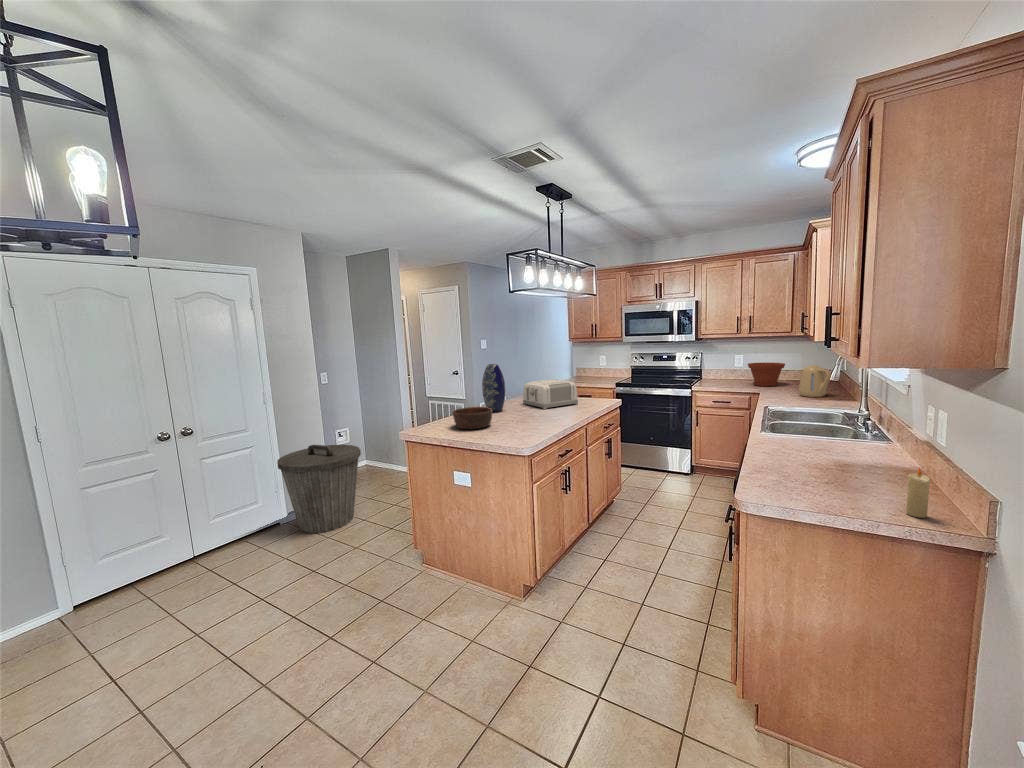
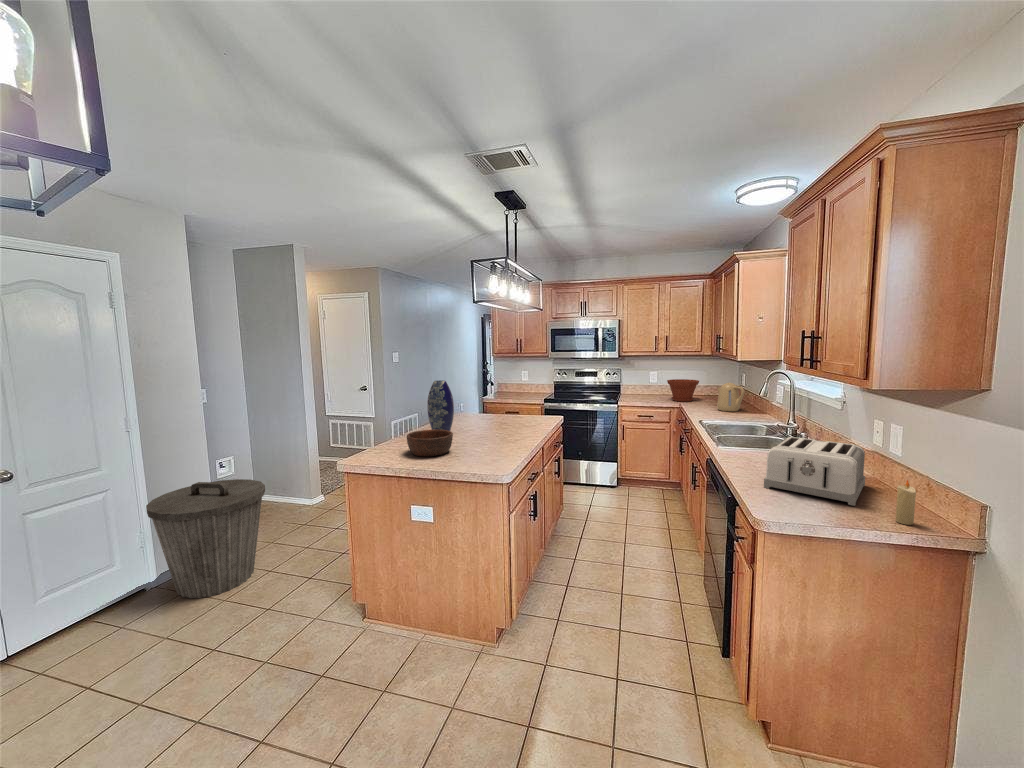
toaster: present [523,379,578,409] -> present [764,437,865,506]

